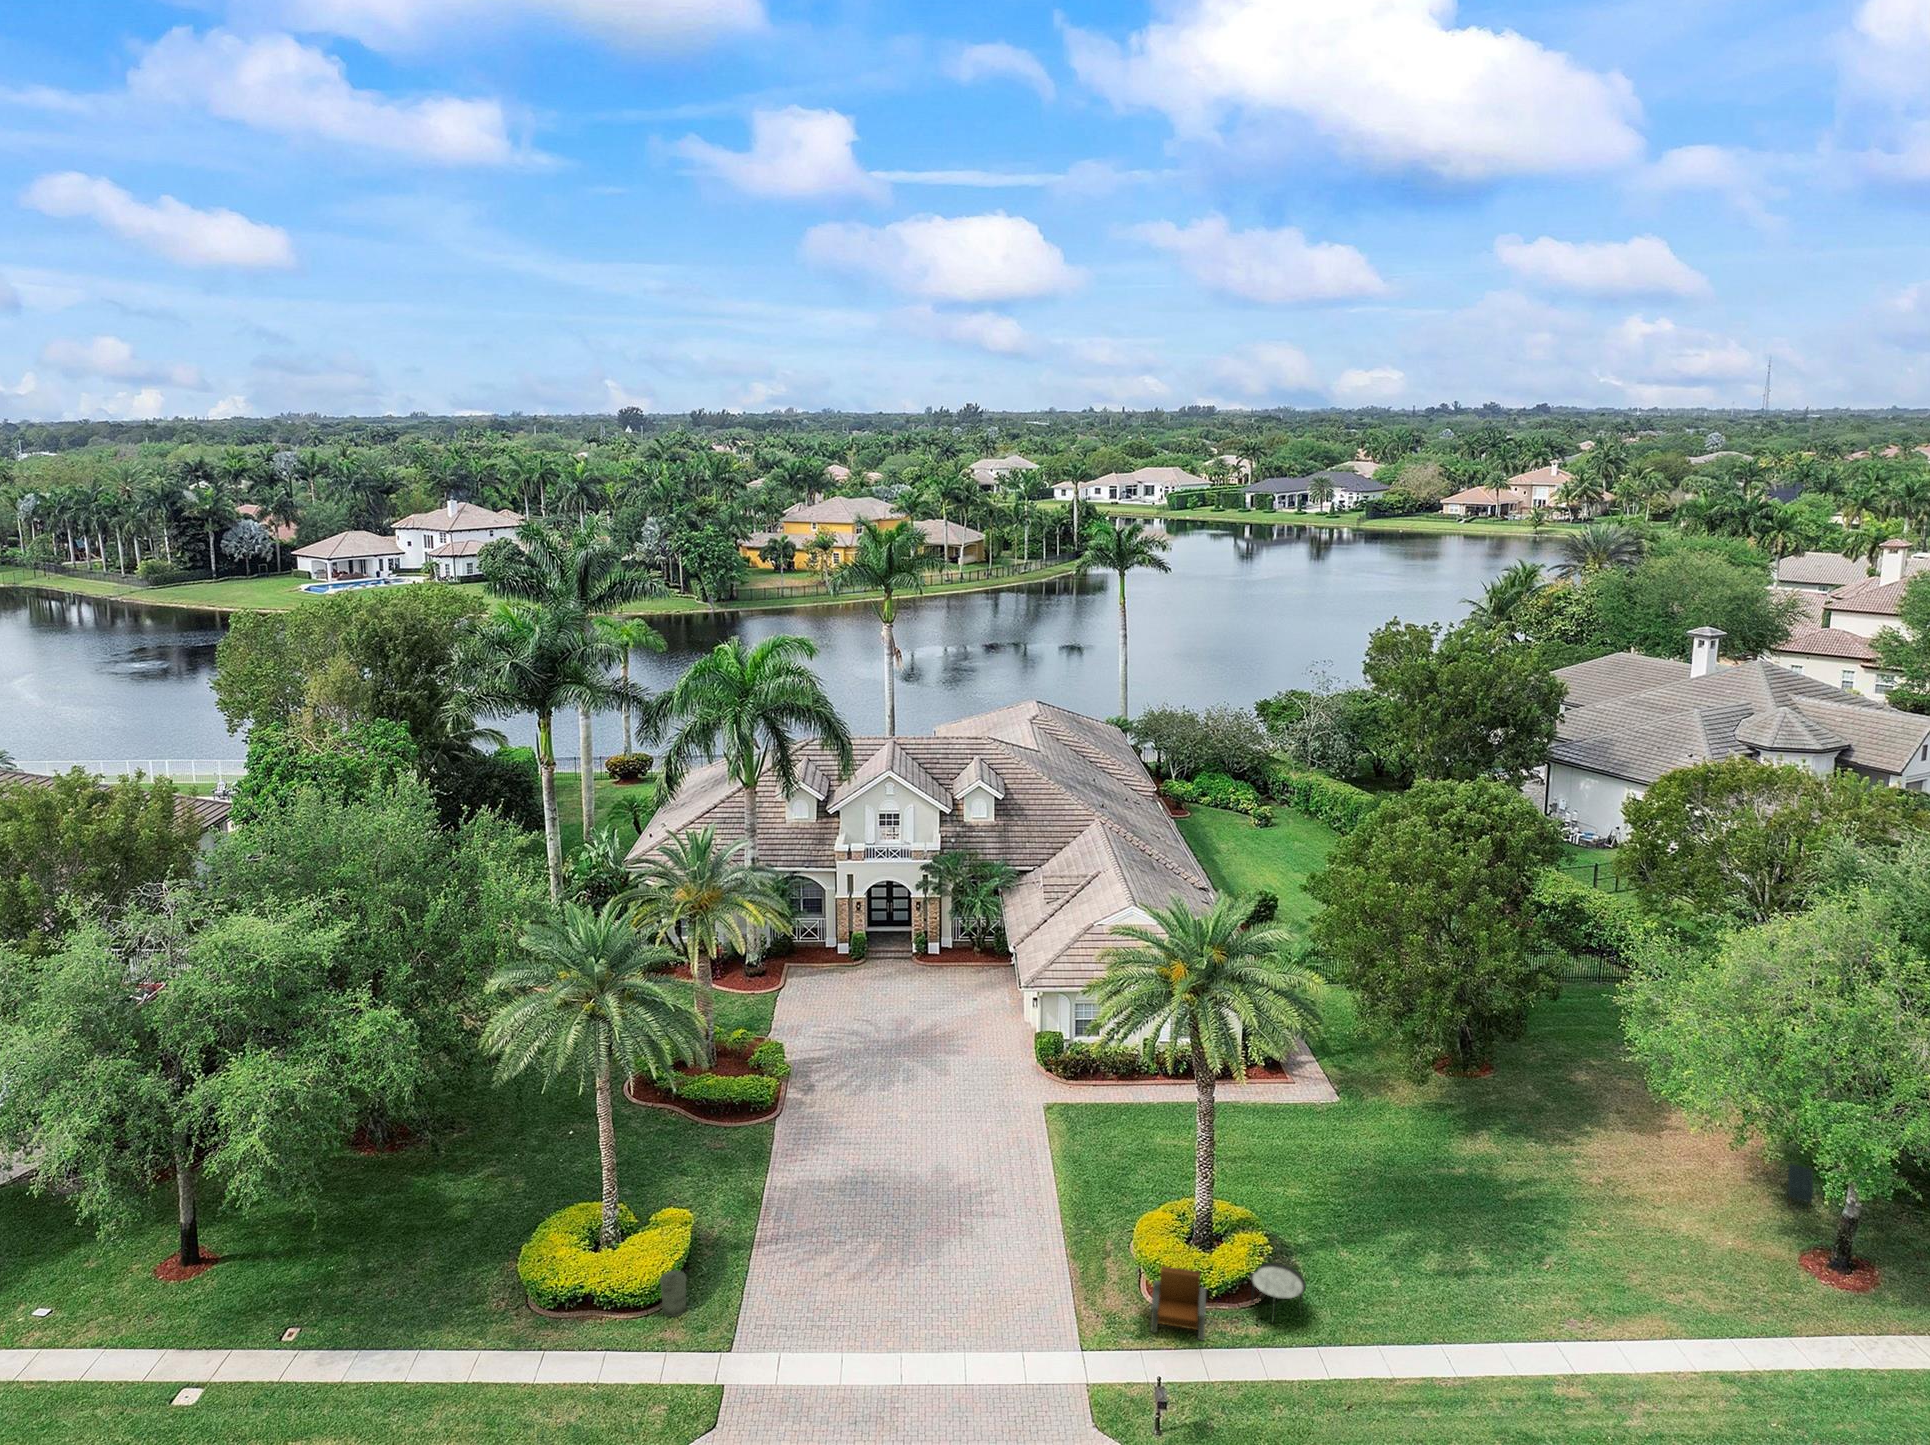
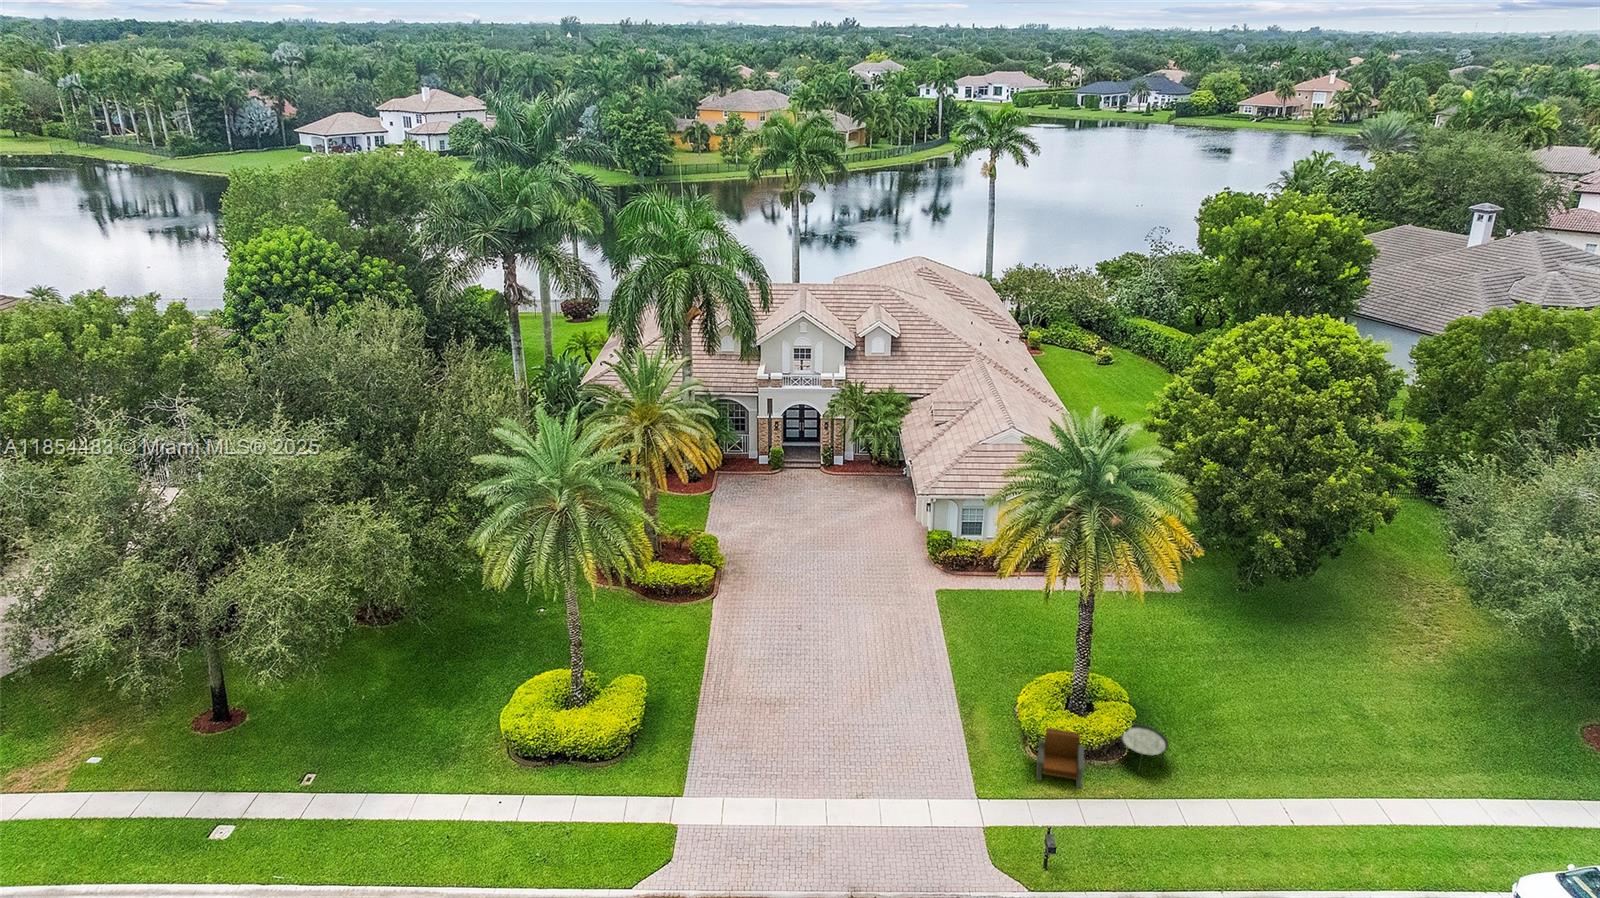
bench: present [1788,1164,1813,1212] -> none [1560,644,1588,684]
trash can: present [660,1271,687,1317] -> none [620,728,643,765]

